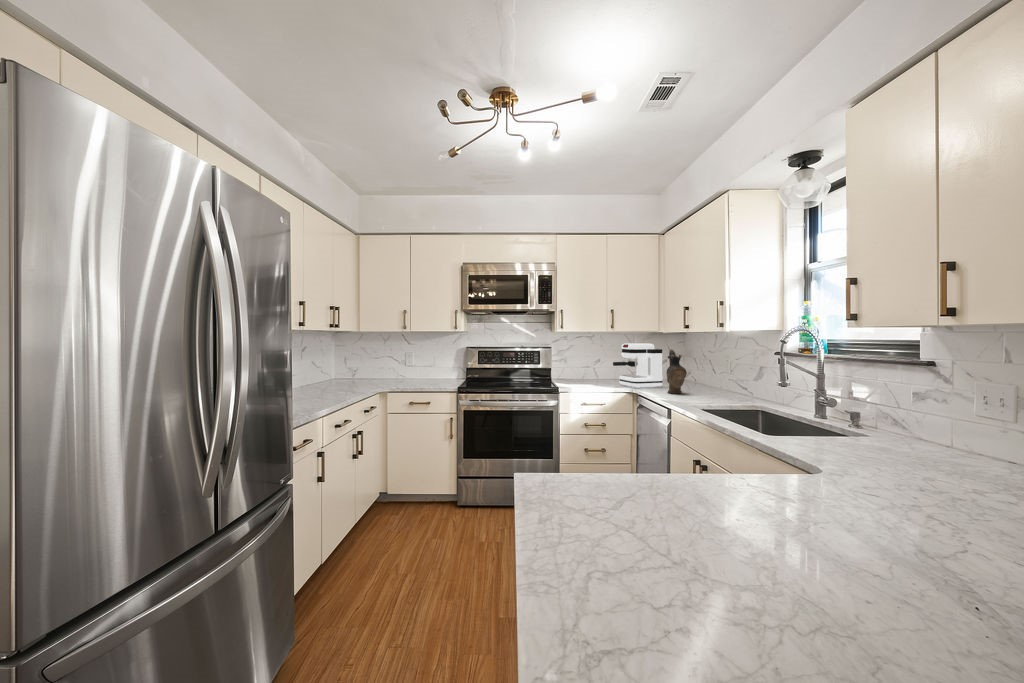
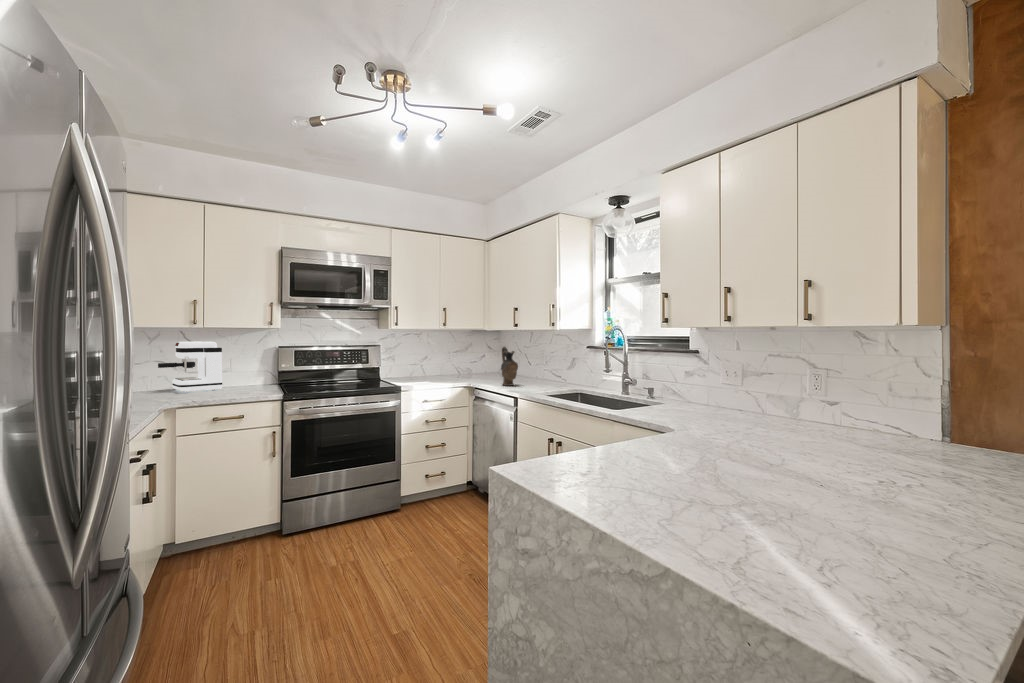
coffee maker: present [613,343,662,388] -> present [158,341,222,392]

